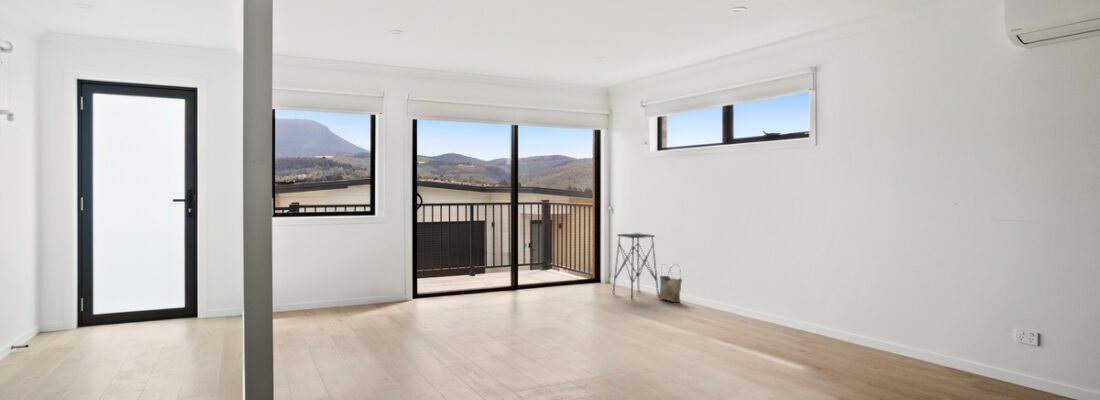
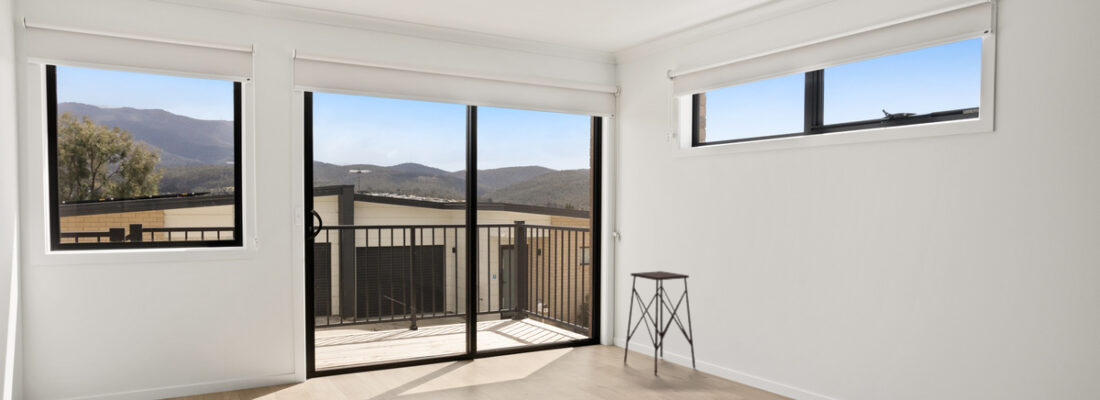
woven basket: present [658,276,682,302] -> none [697,321,737,383]

